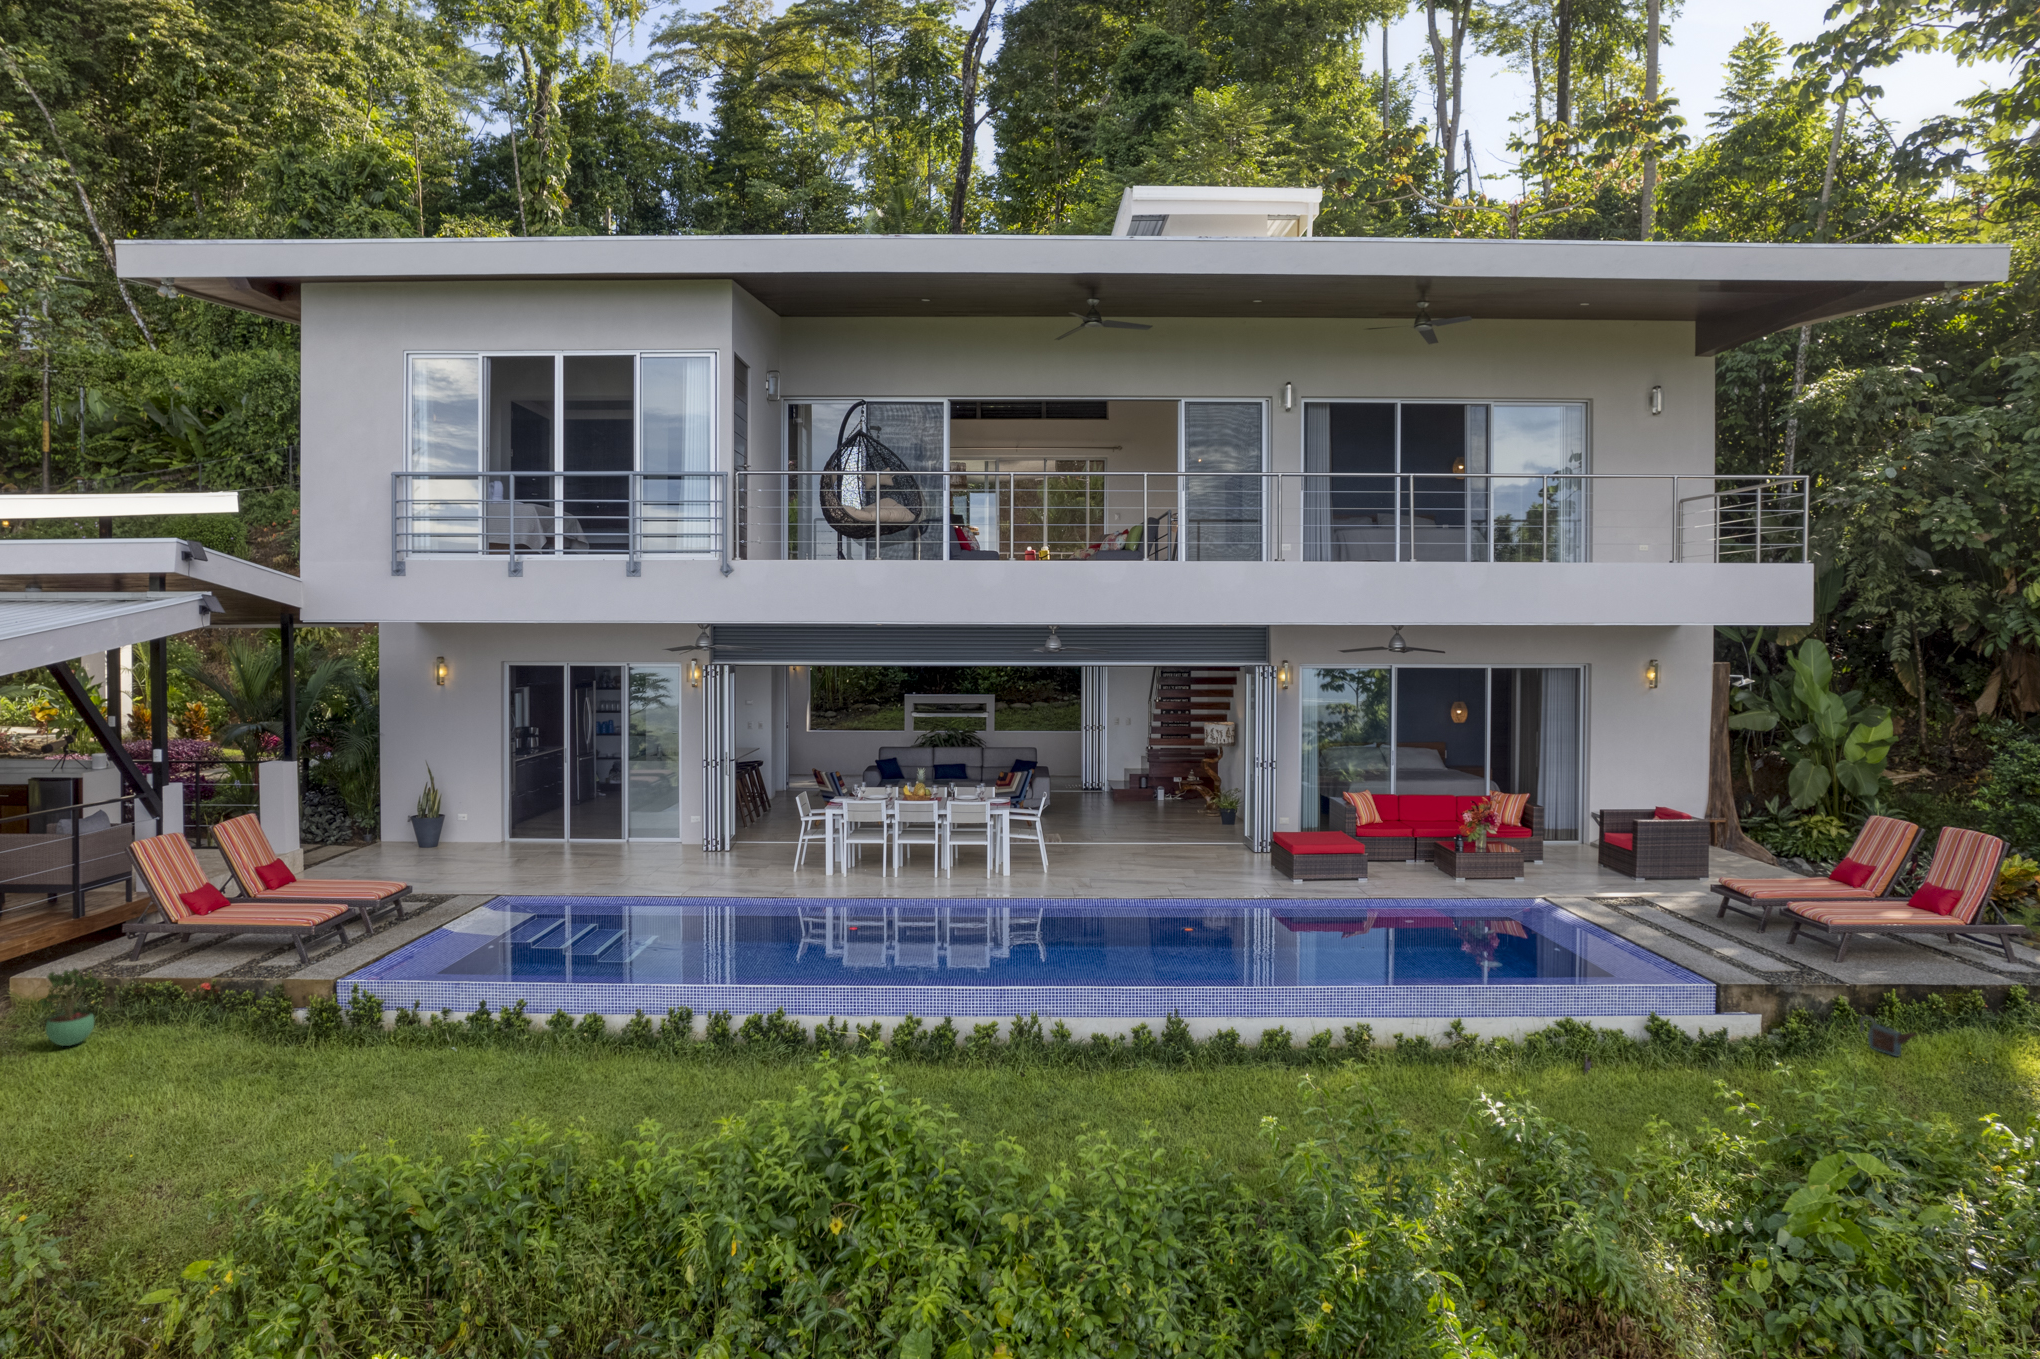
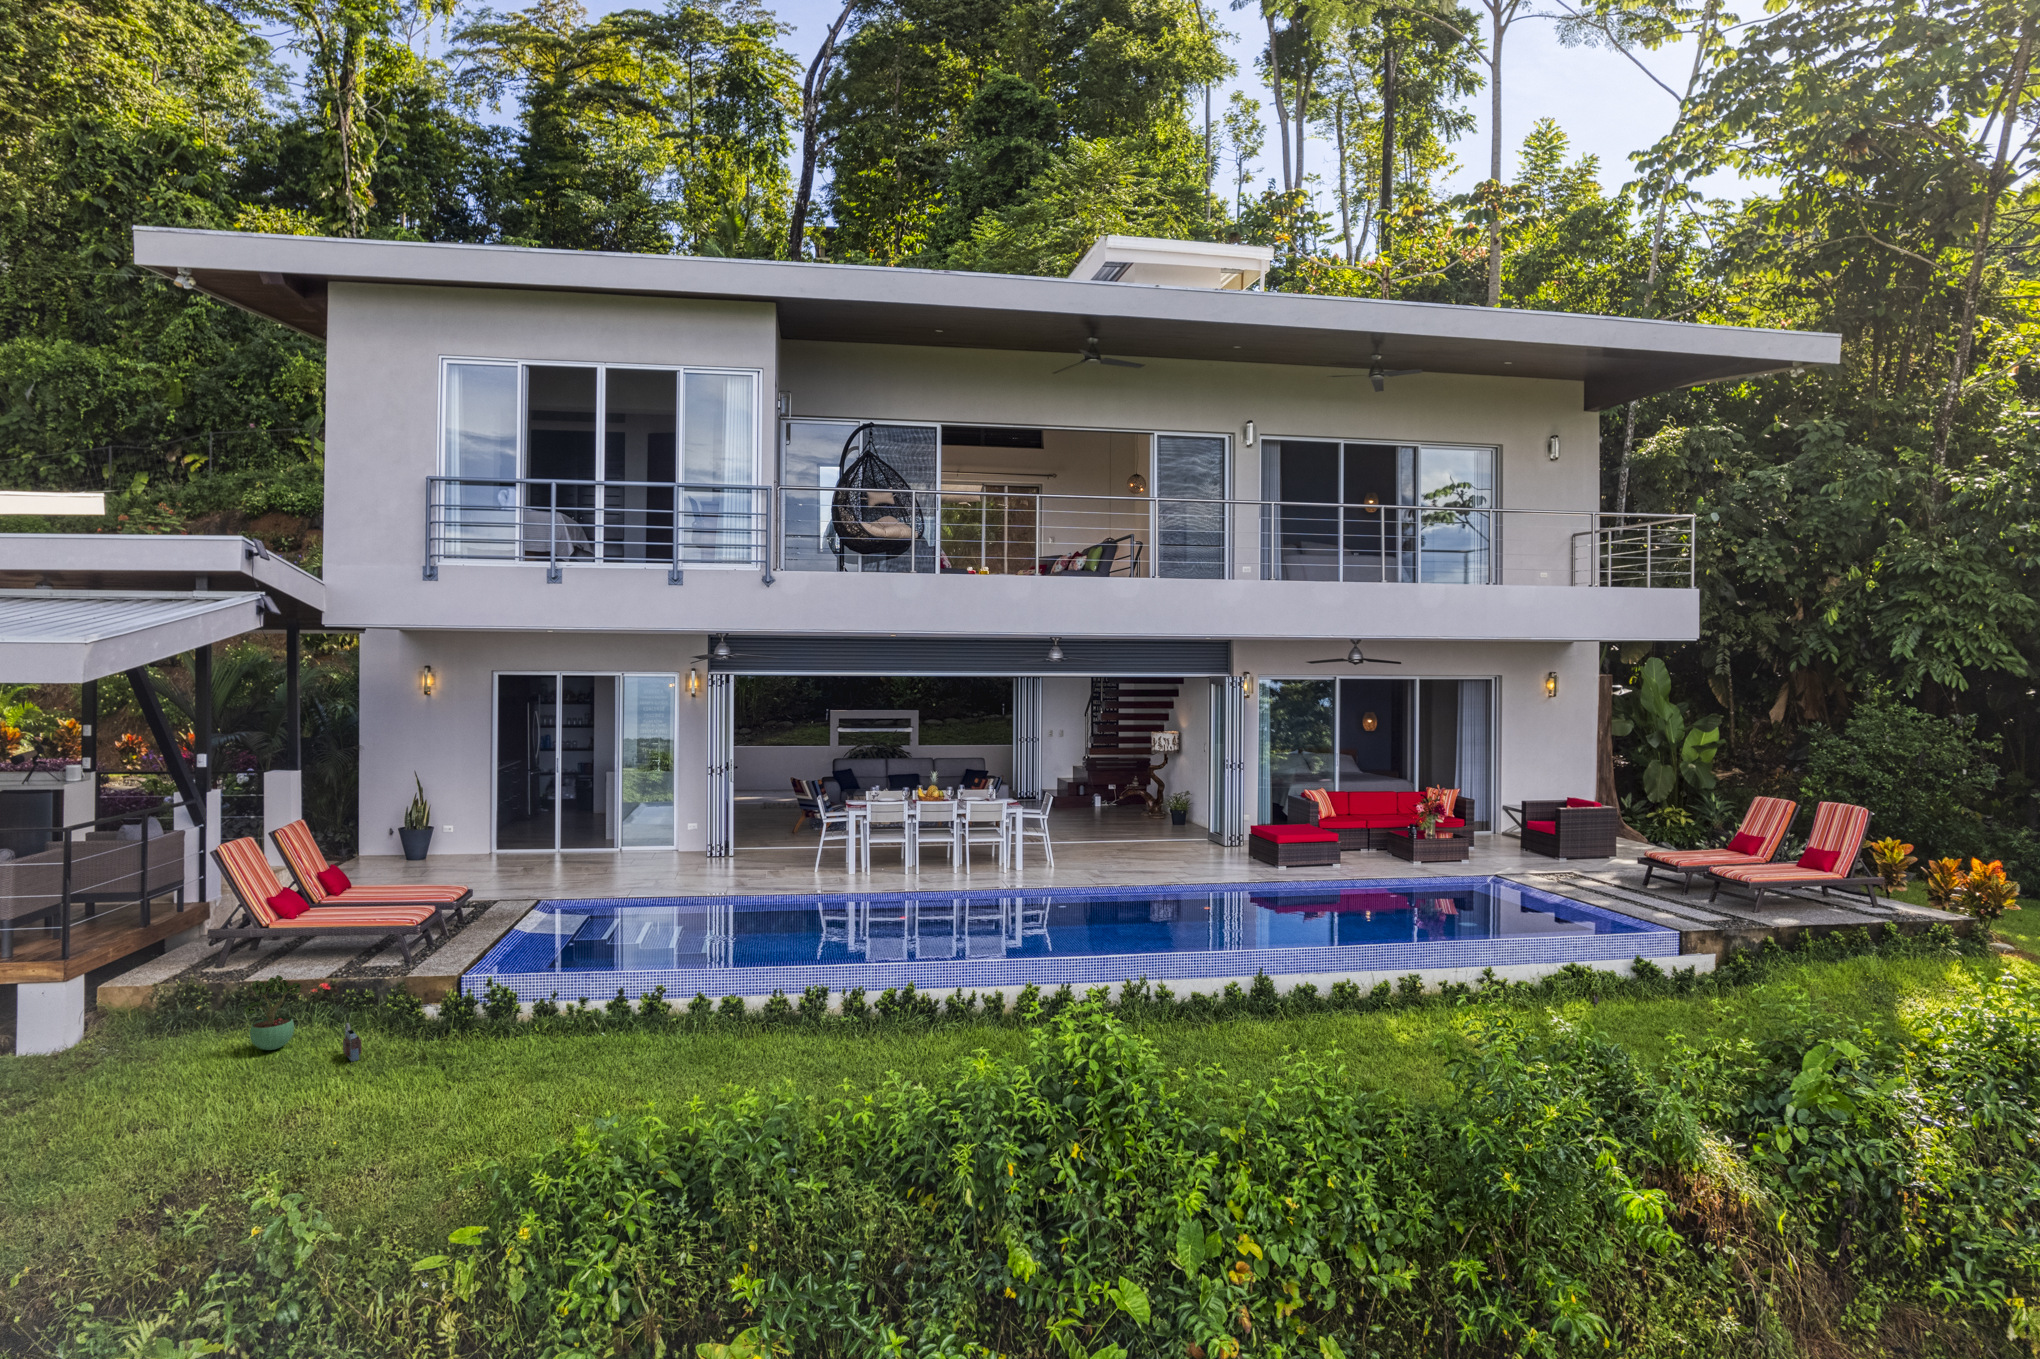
watering can: present [1859,1016,1917,1056] -> present [343,1023,362,1062]

